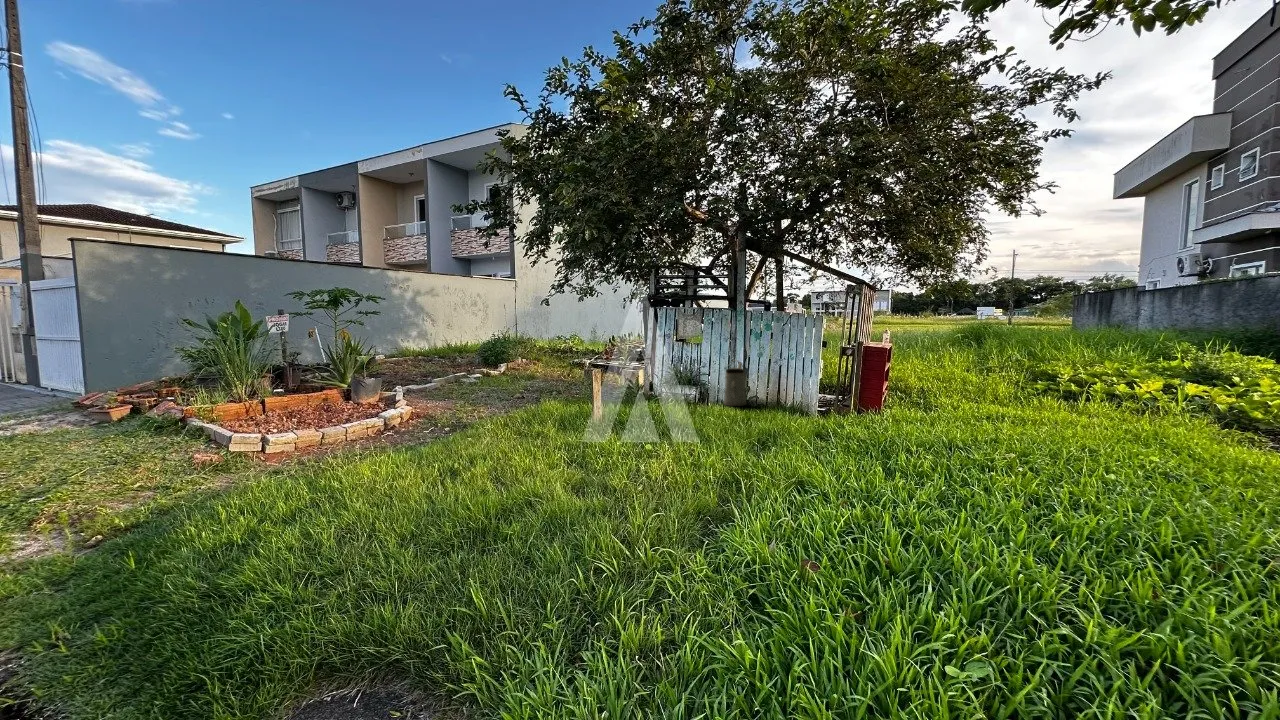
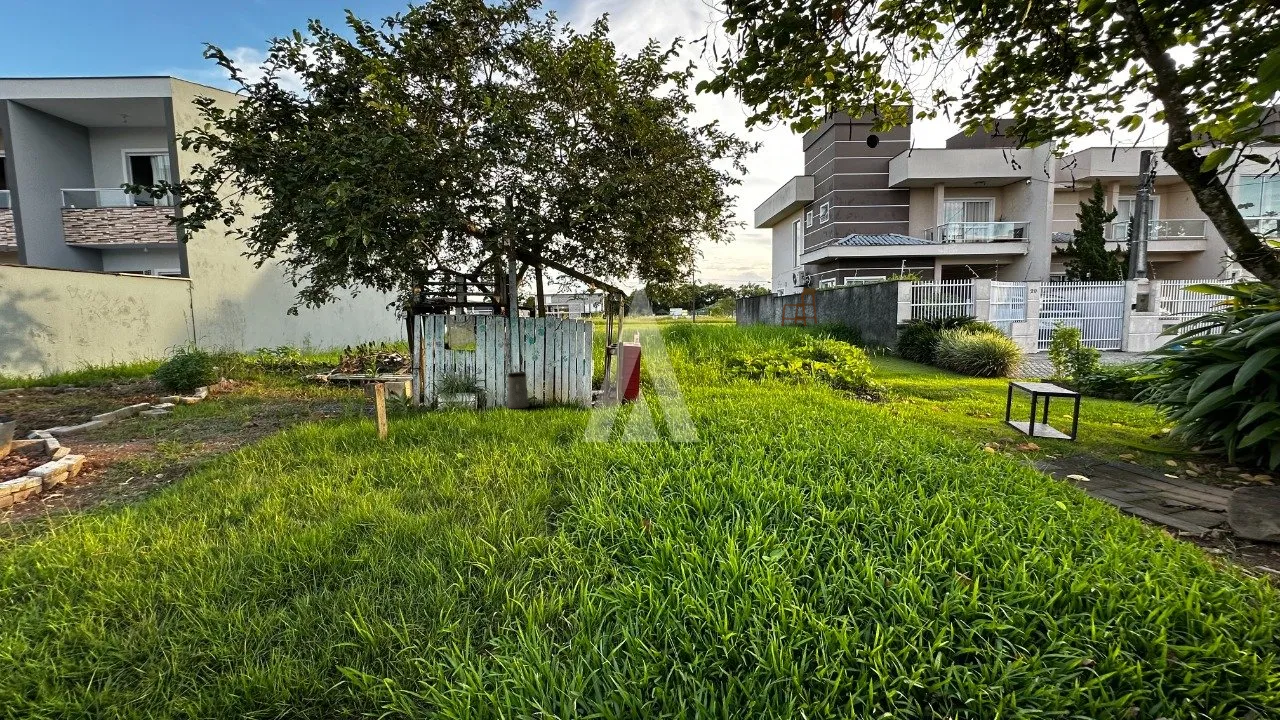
bench: none [1141,274,1216,330] -> present [782,288,817,326]

